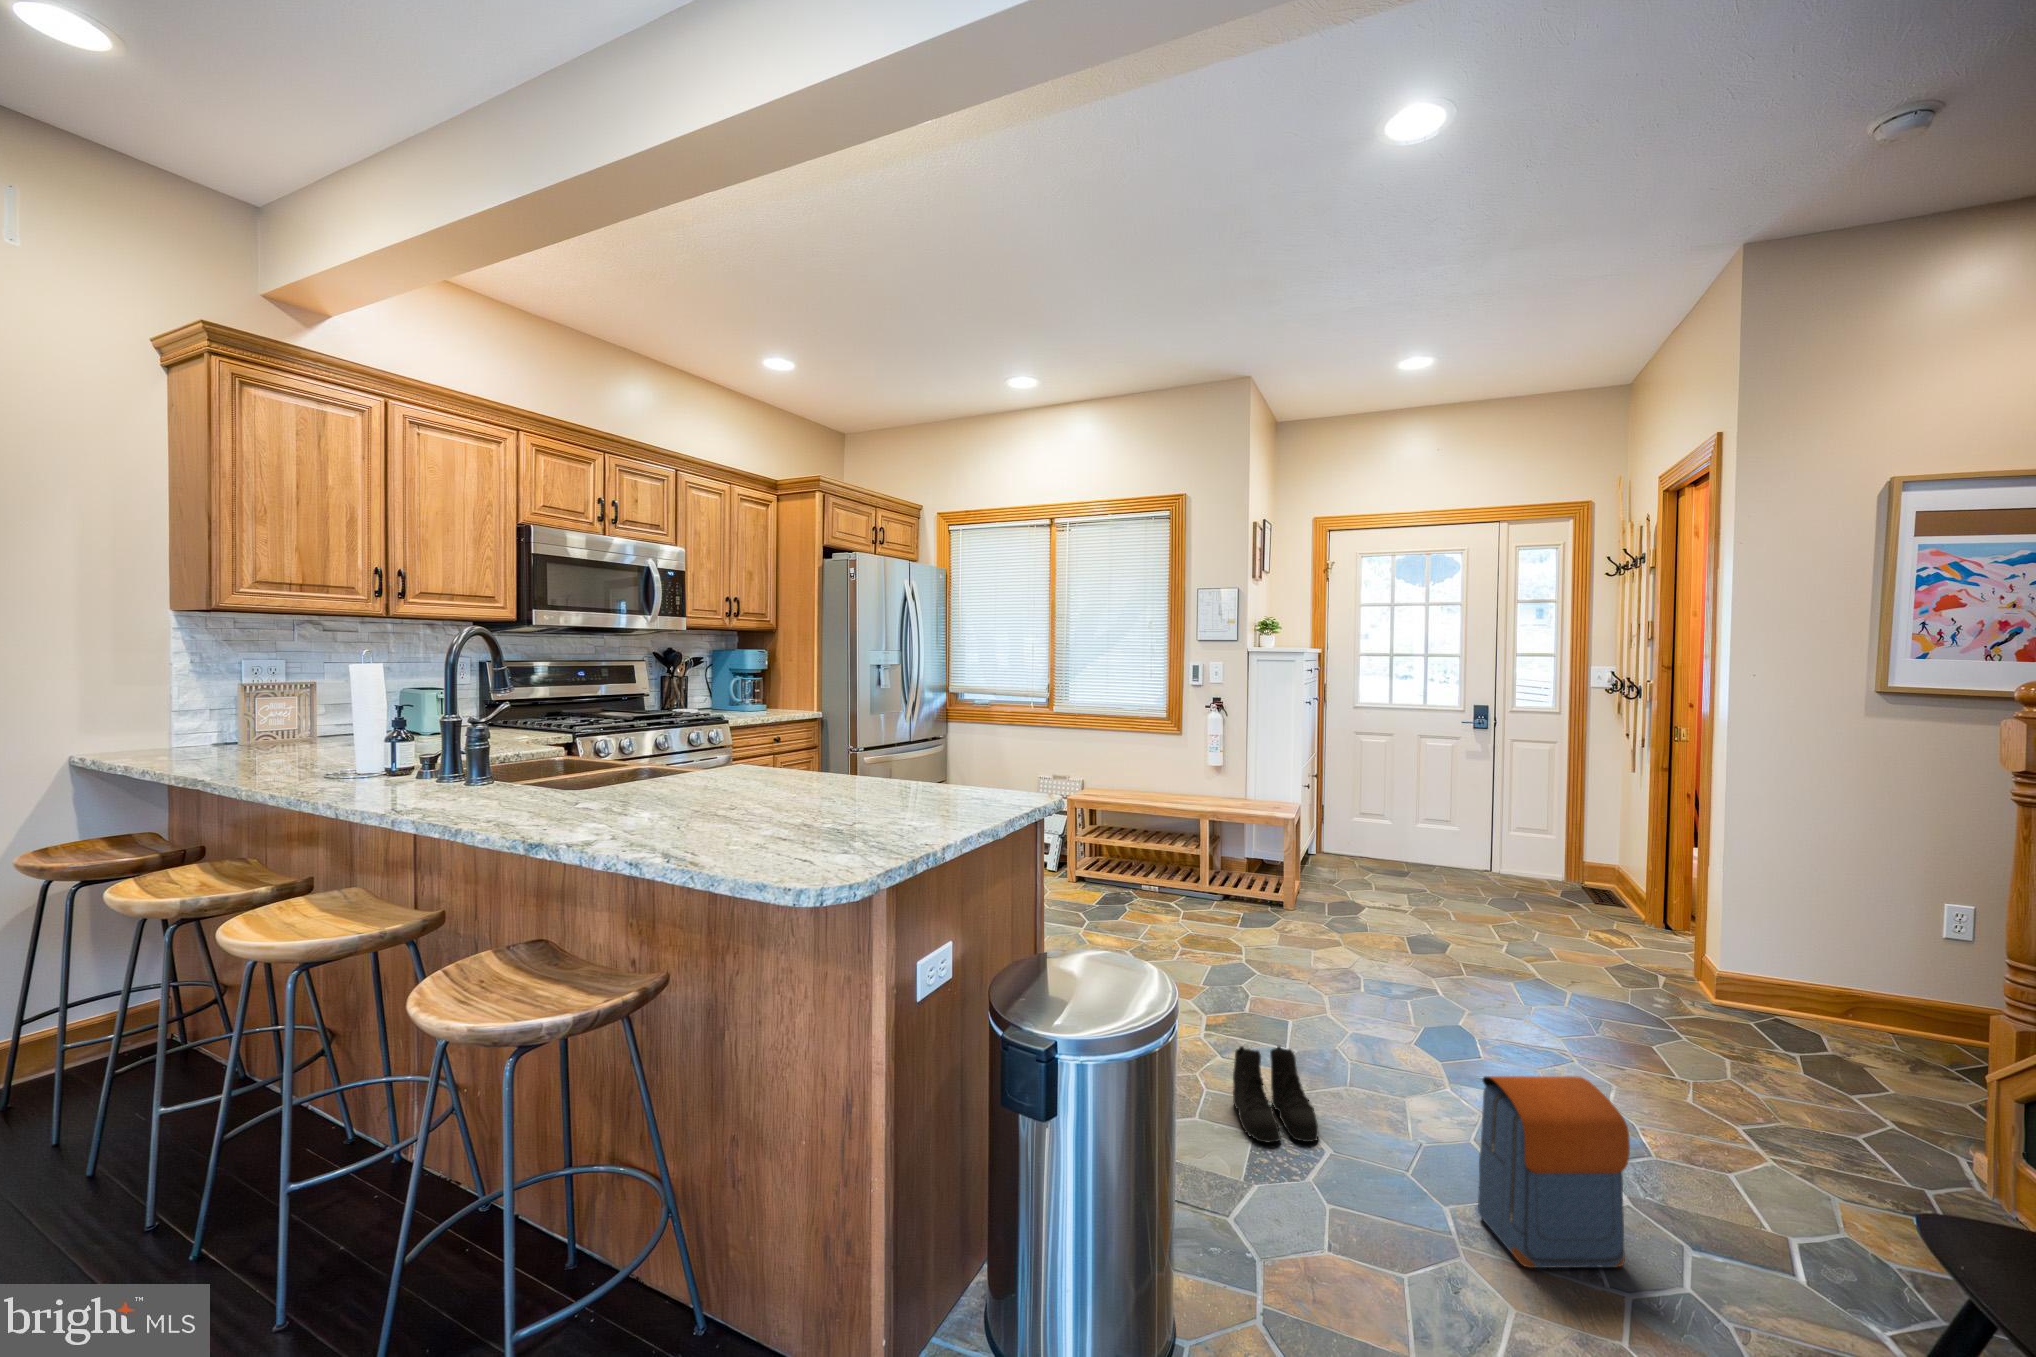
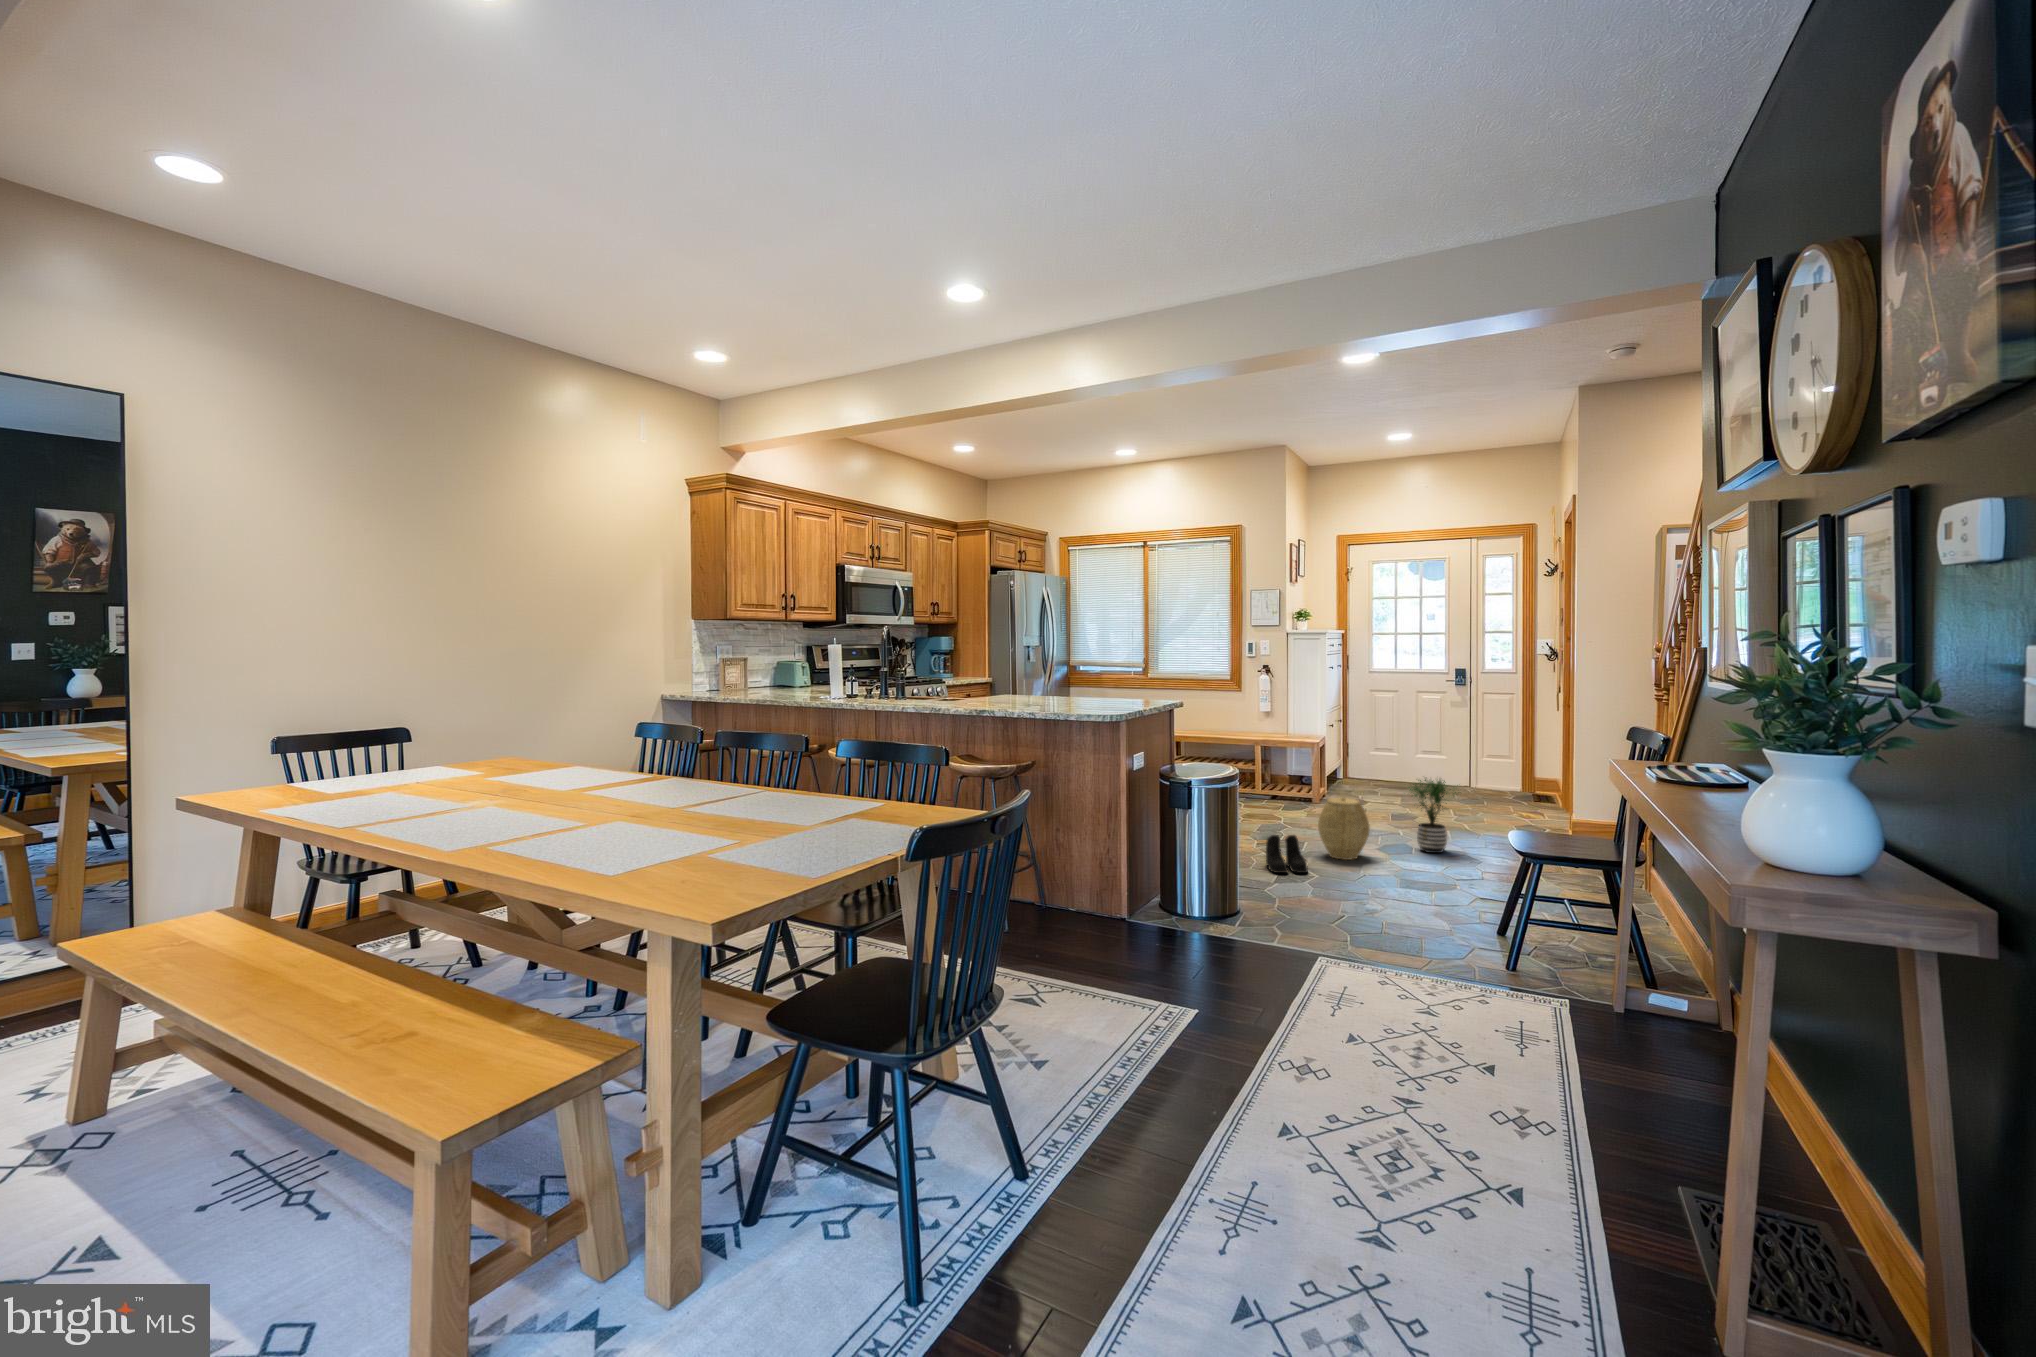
potted plant: none [1465,912,1581,1060] -> present [1408,779,1459,853]
woven basket: none [1325,957,1422,1083] -> present [1318,798,1370,860]
backpack: present [1478,1076,1630,1268] -> none [1376,823,1436,899]

